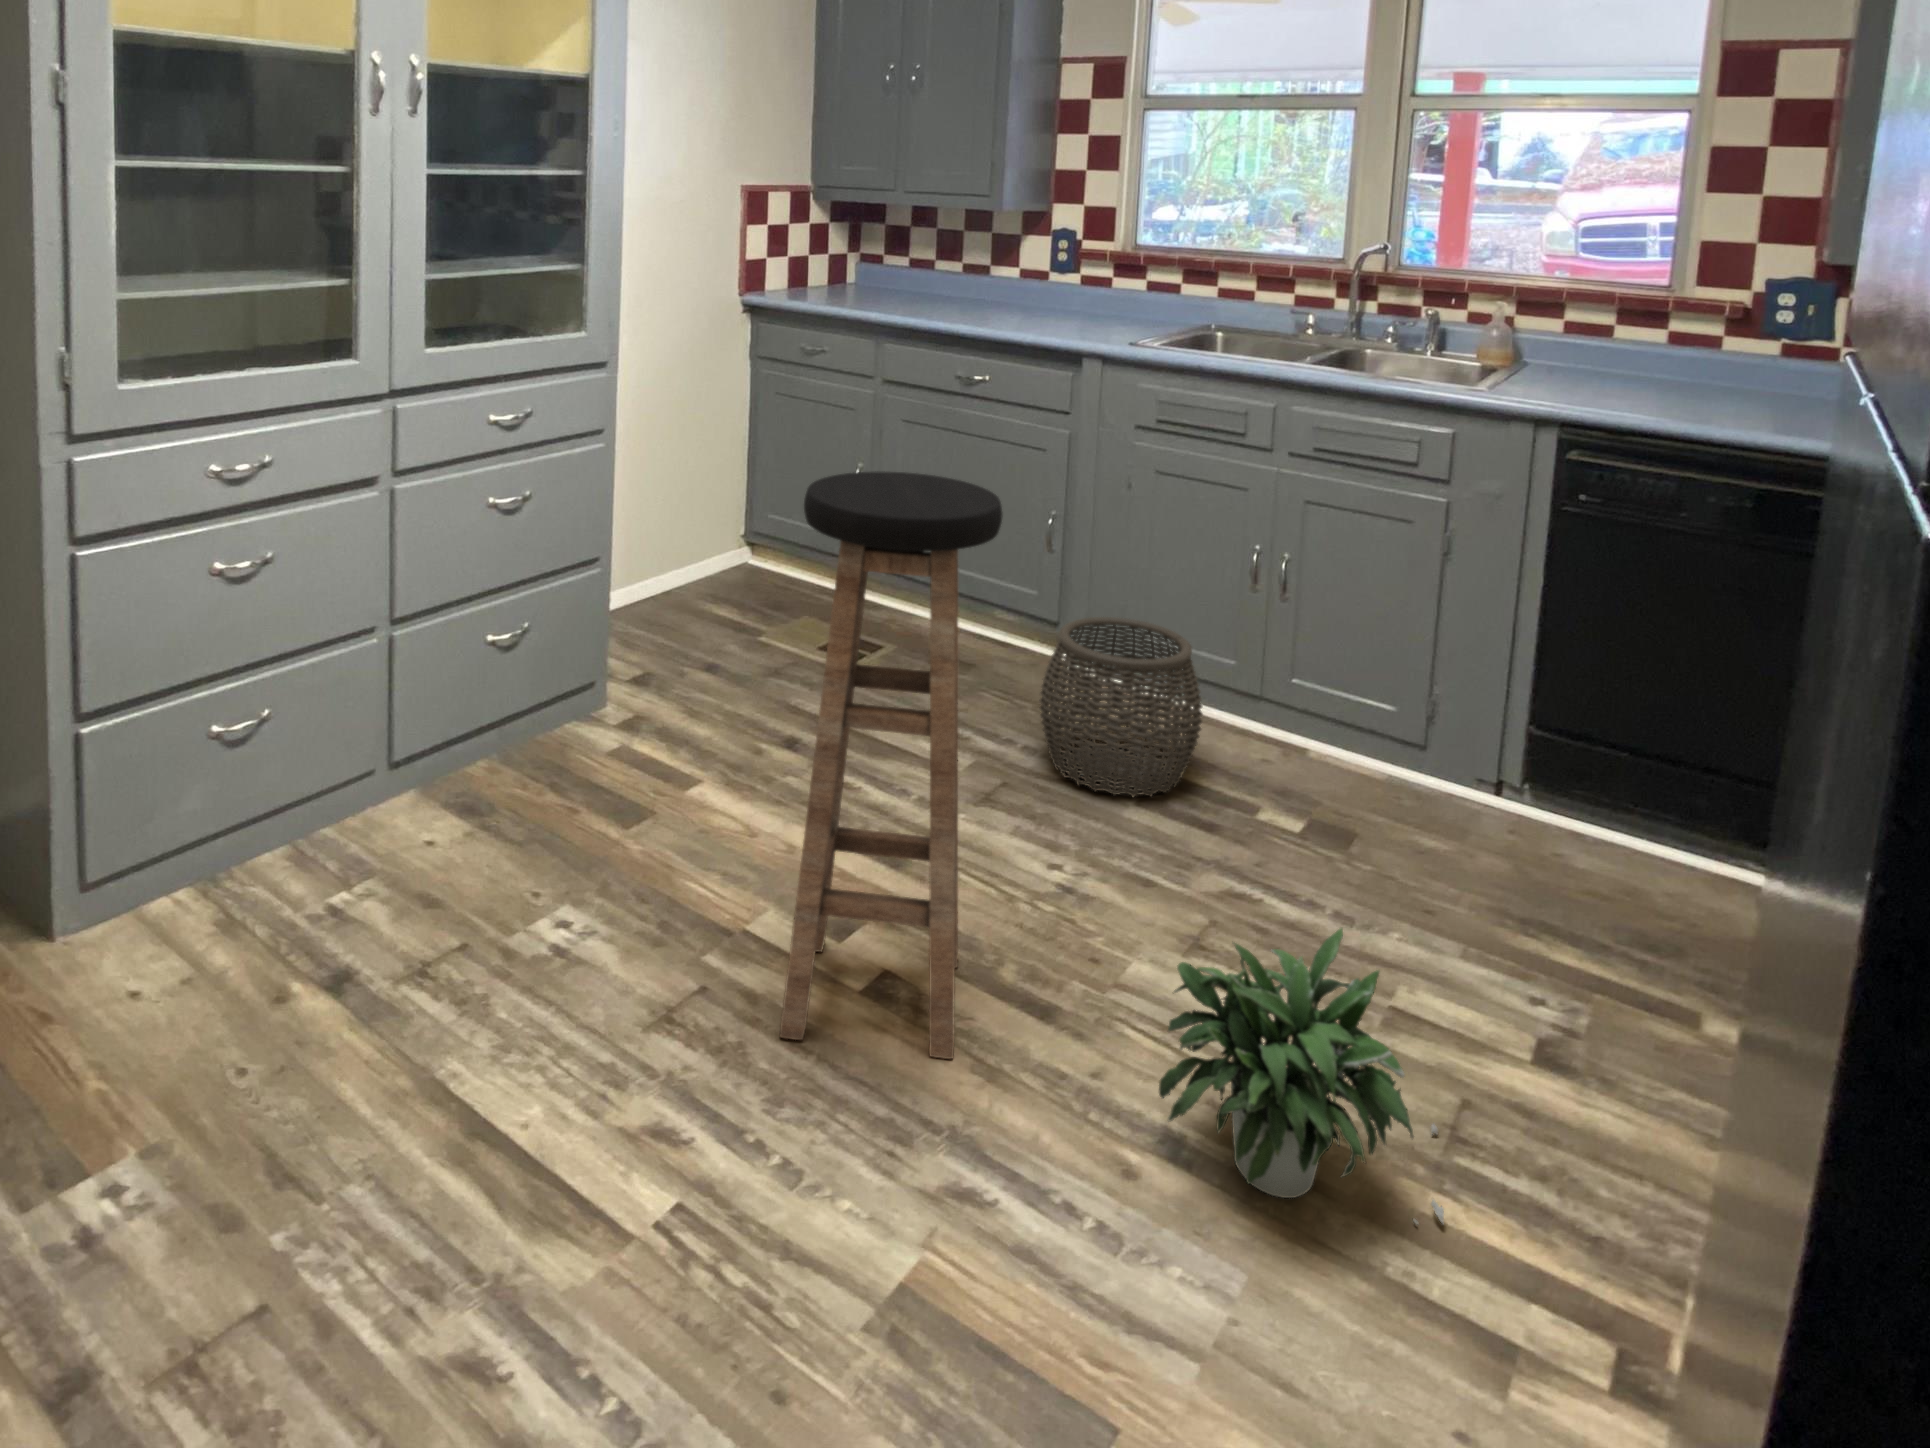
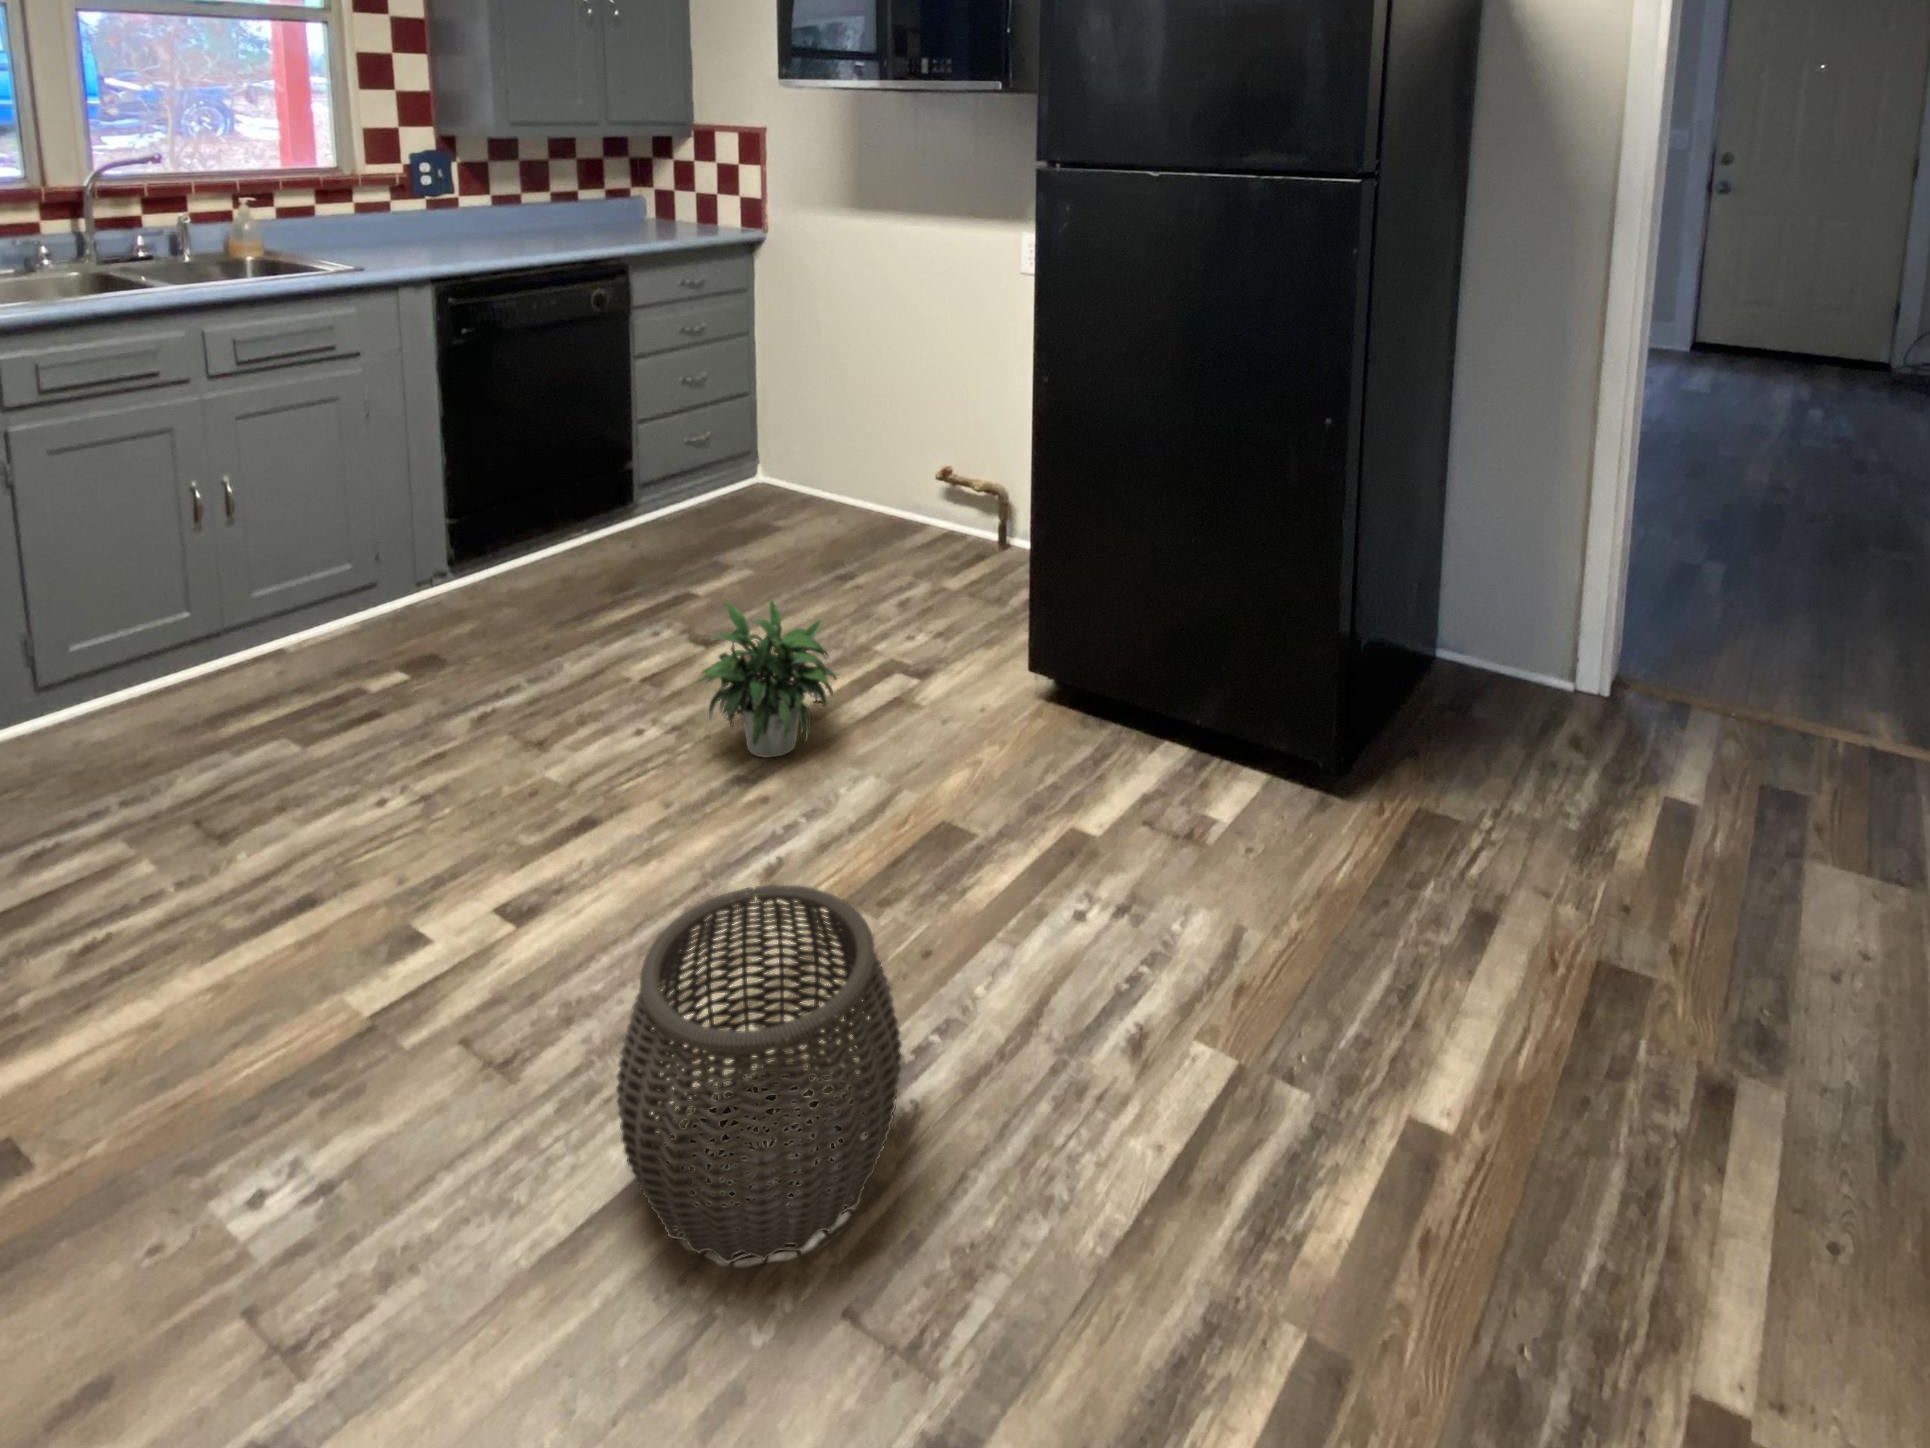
bar stool: present [780,471,1003,1059] -> none [390,425,630,973]
woven basket: present [1040,617,1203,797] -> present [616,885,902,1263]

